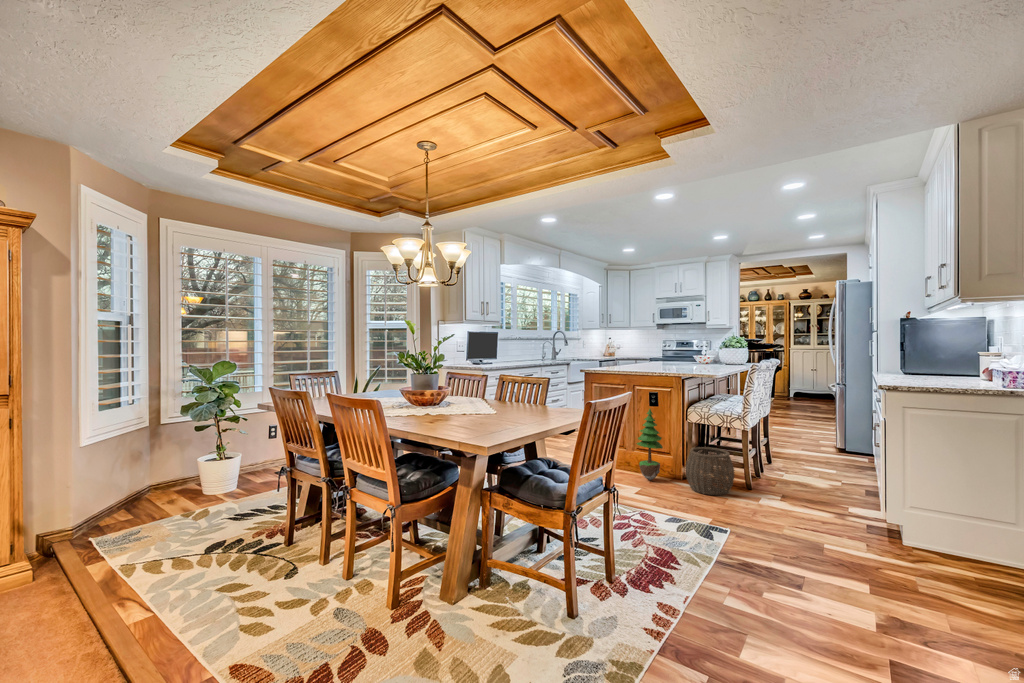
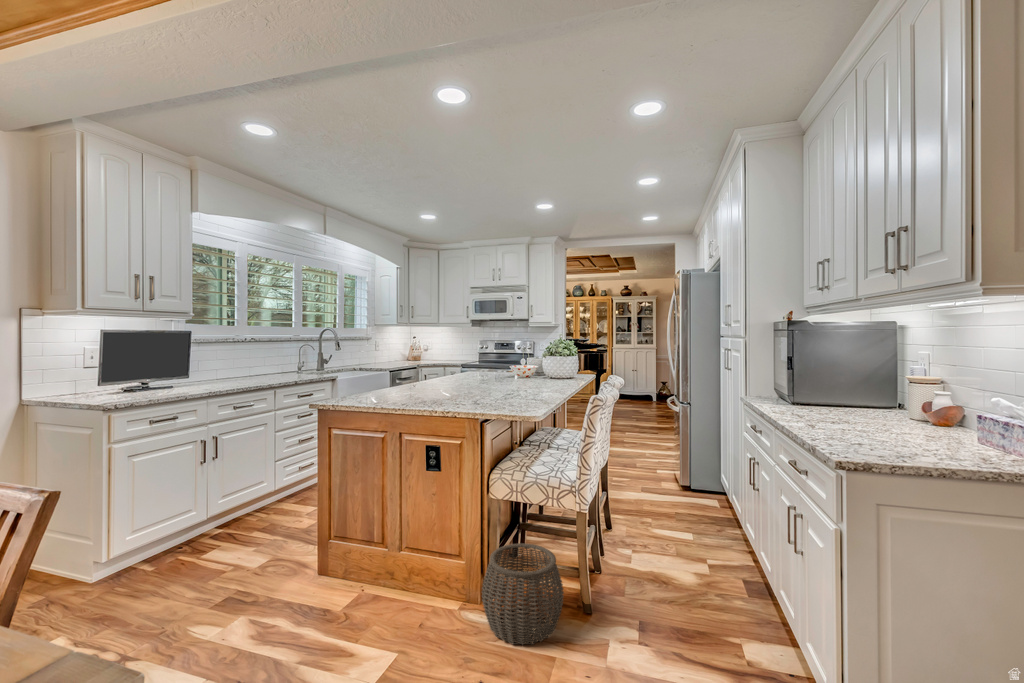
potted tree: present [637,409,663,480] -> none [398,480,446,612]

